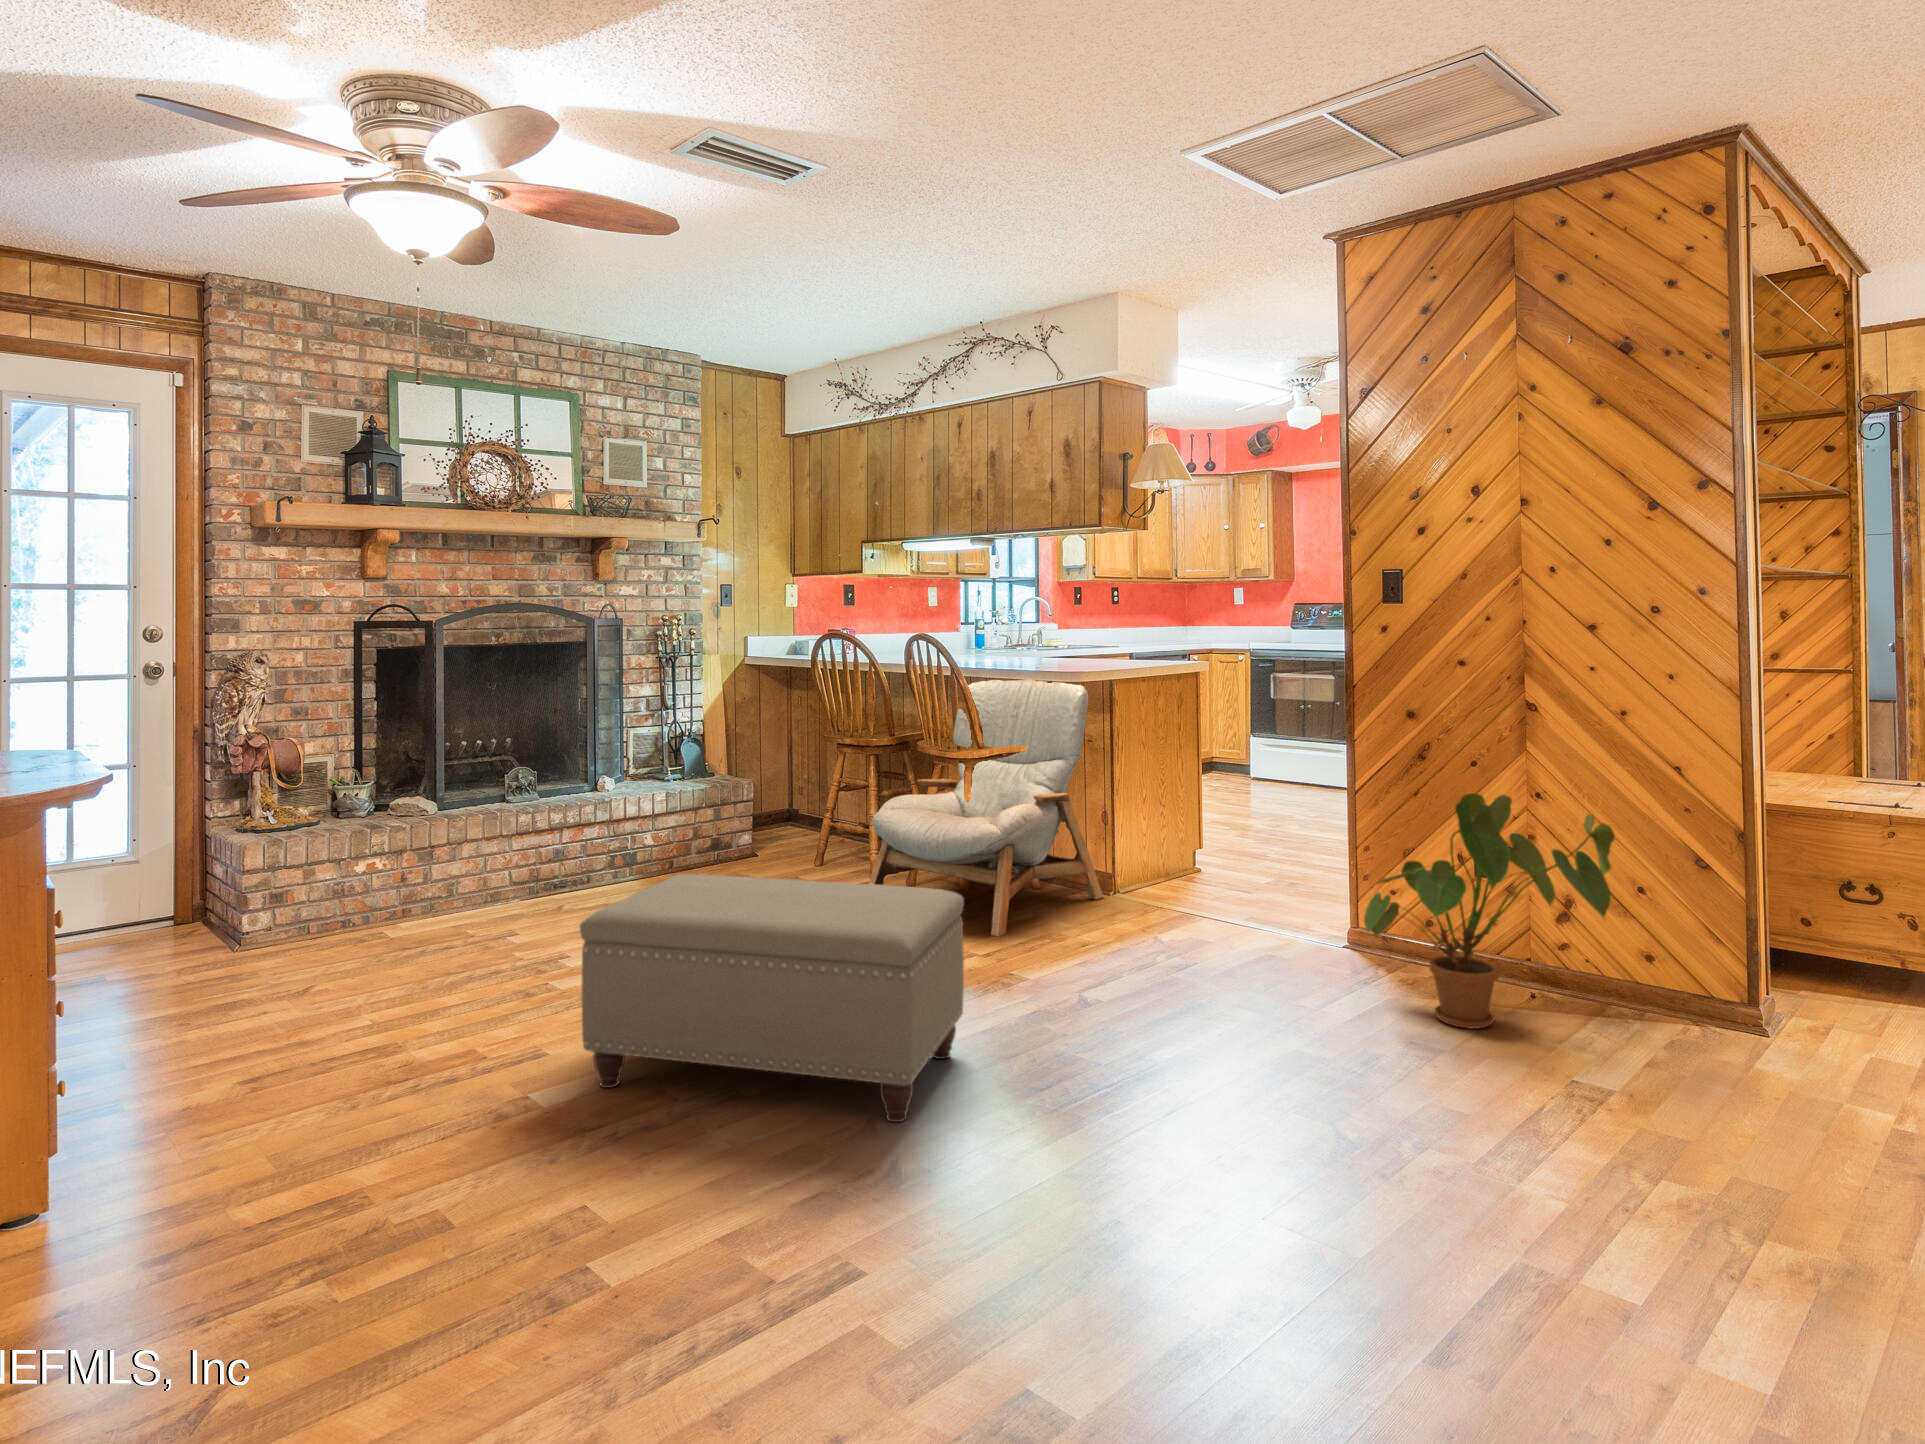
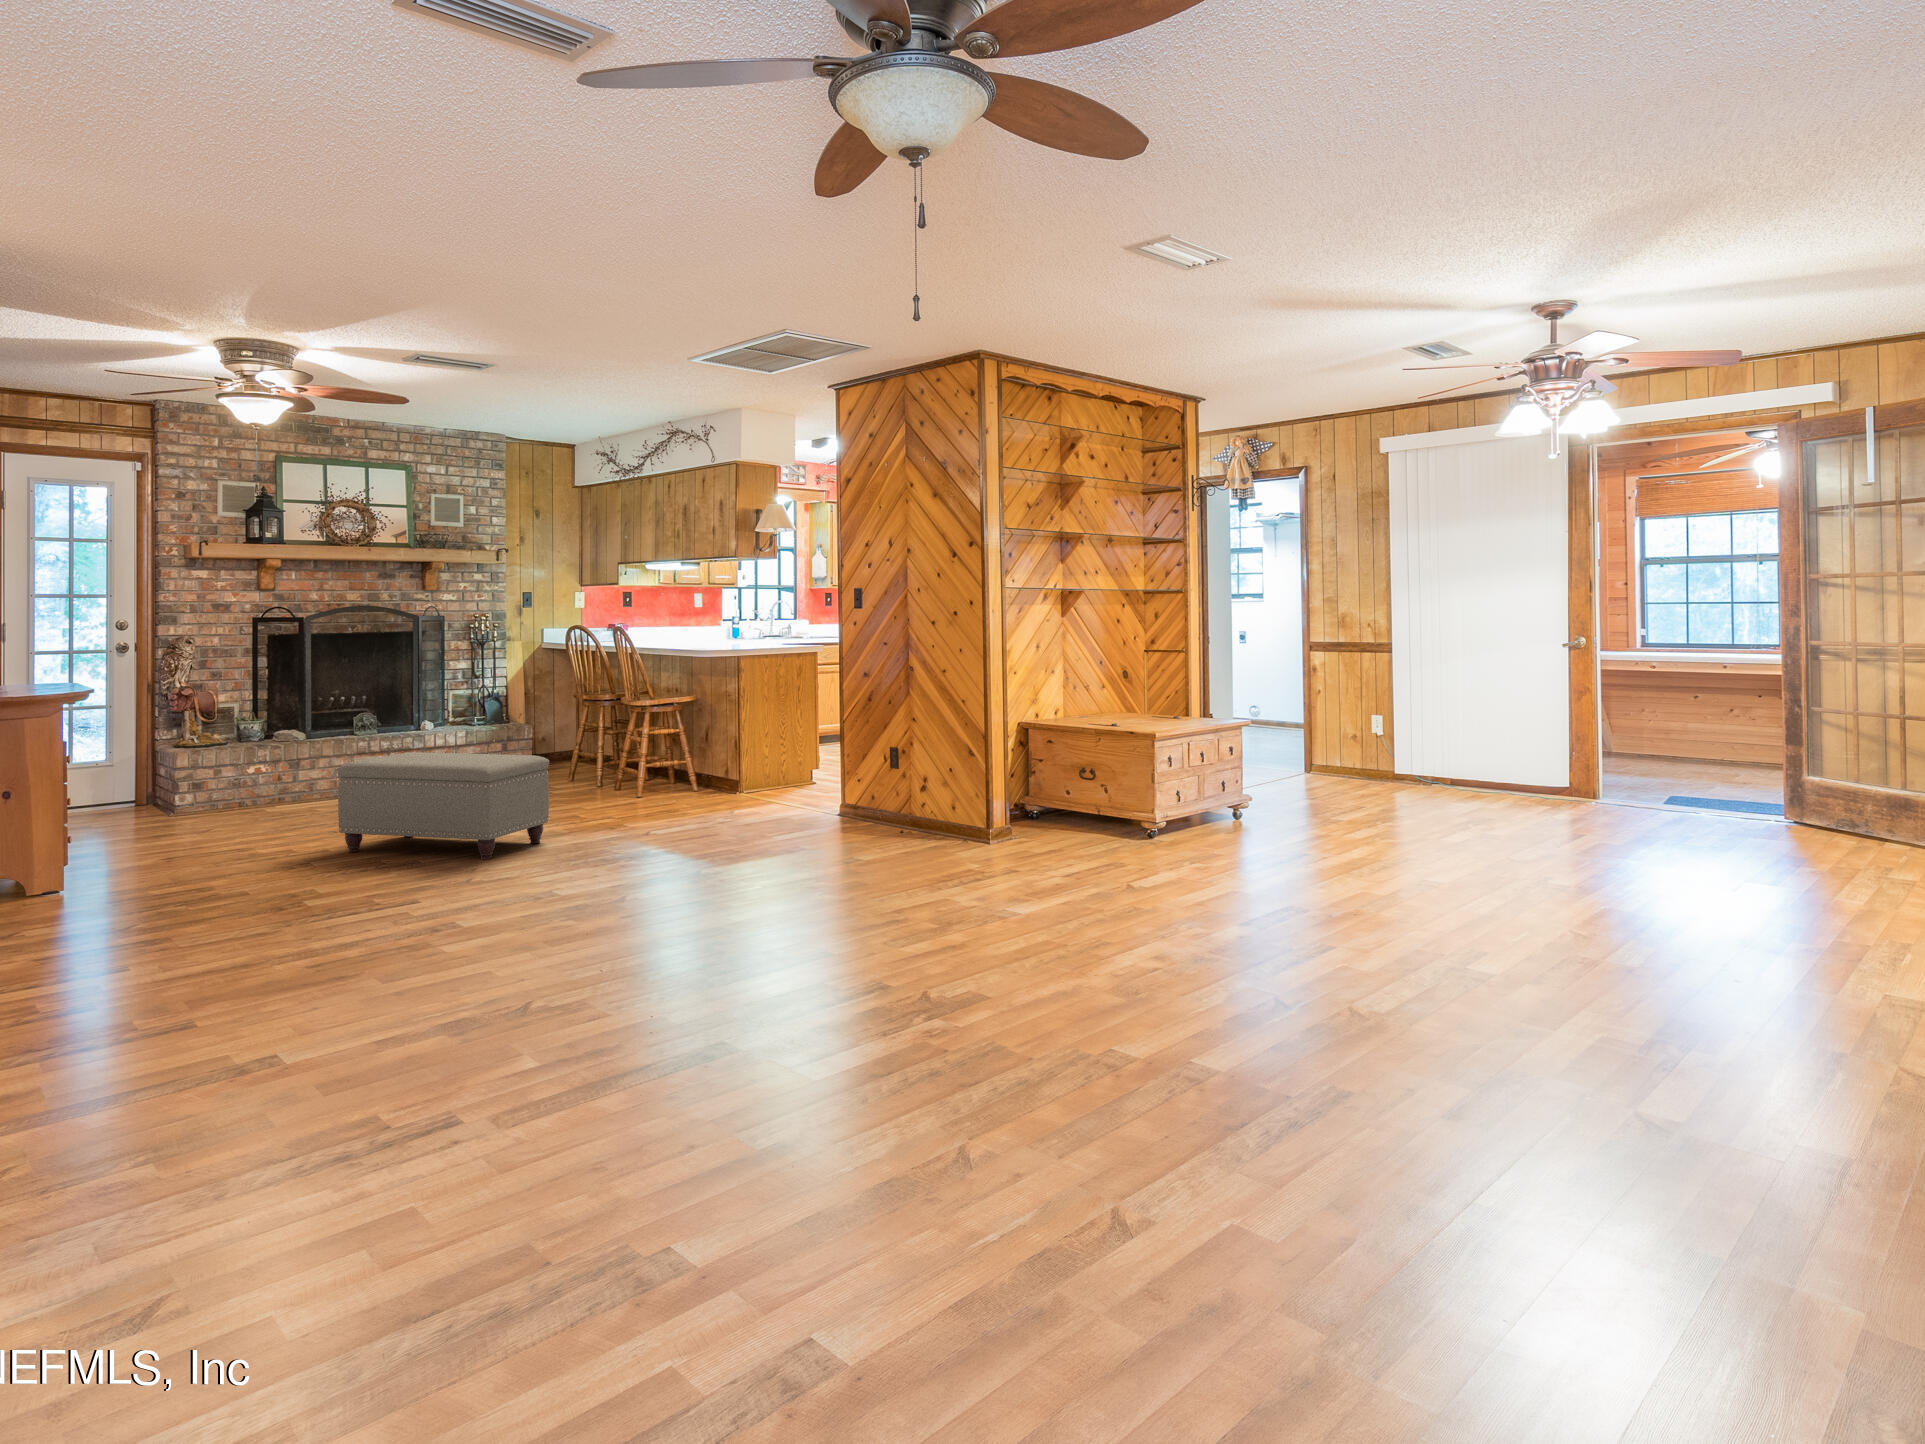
armchair: present [869,679,1104,936] -> none [568,654,727,806]
house plant: present [1364,793,1615,1029] -> none [781,711,918,833]

